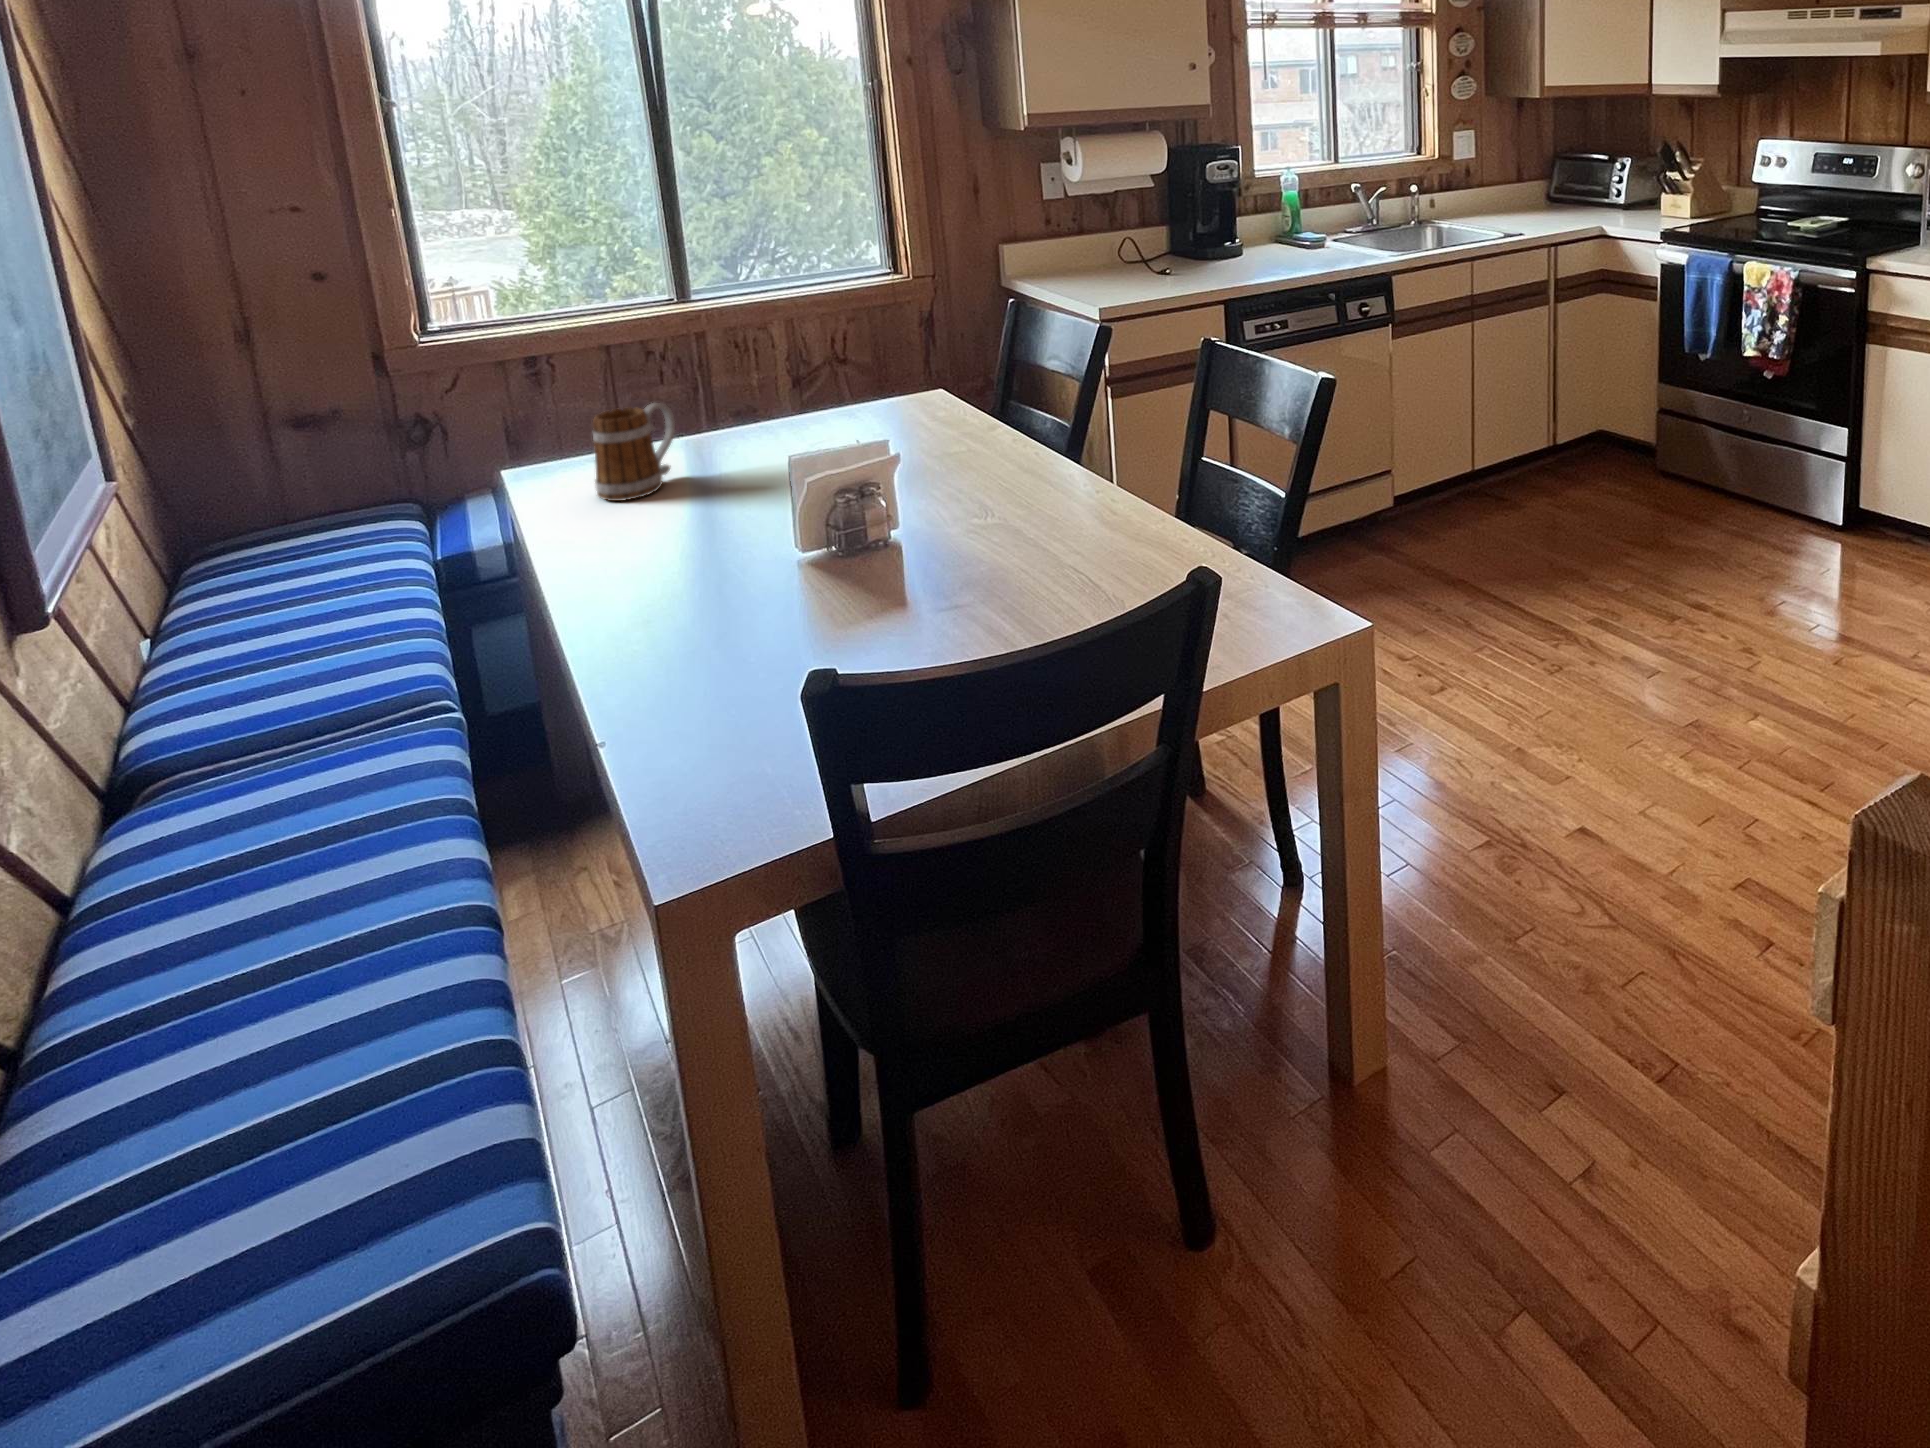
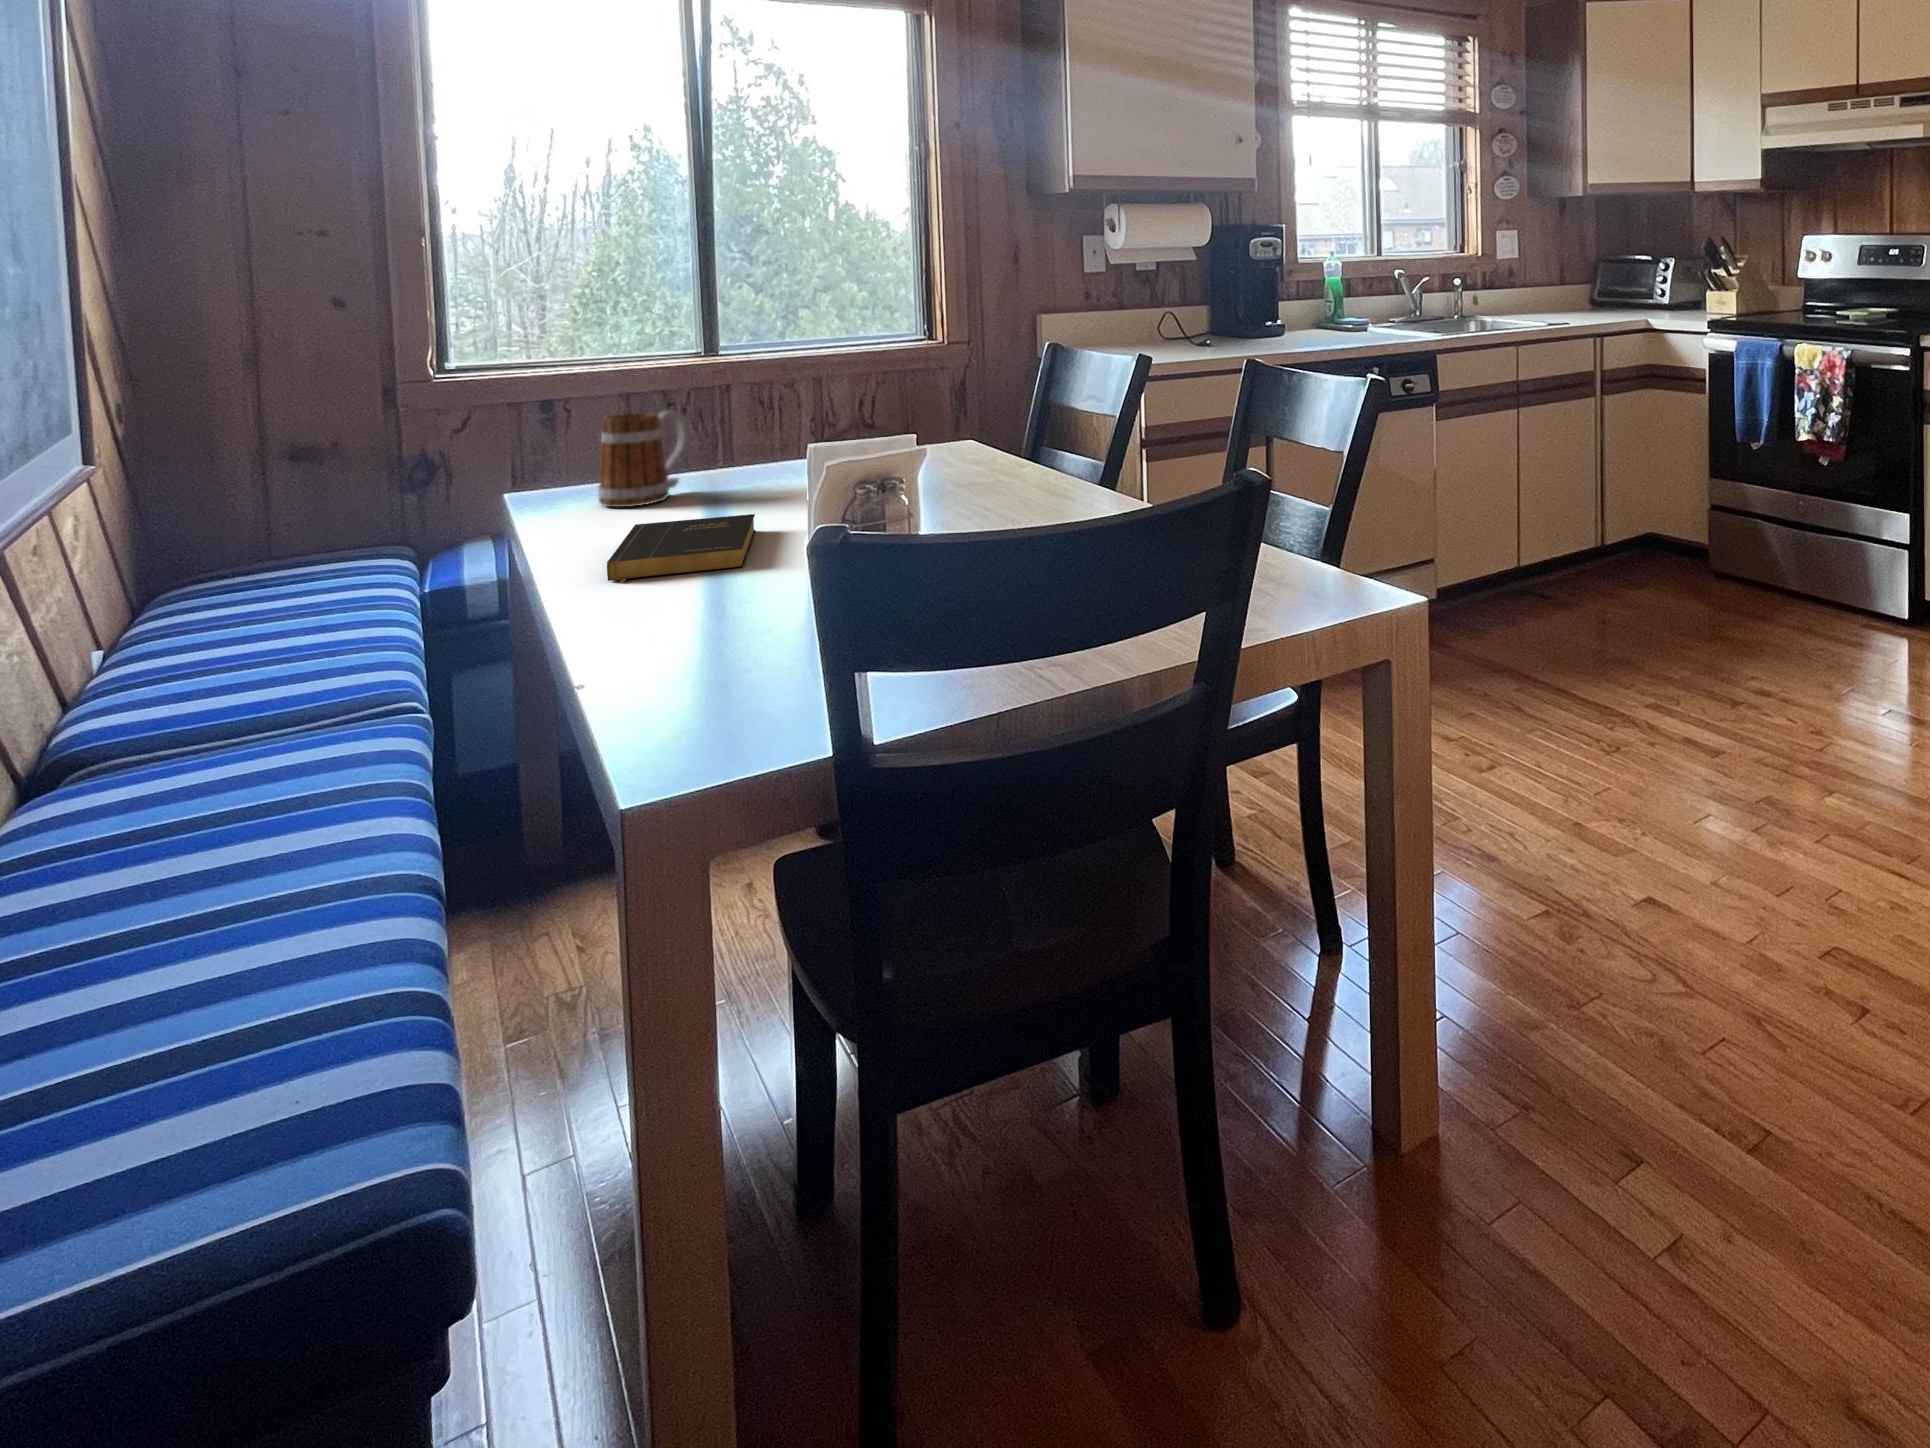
book: none [612,521,747,612] -> present [607,514,756,582]

